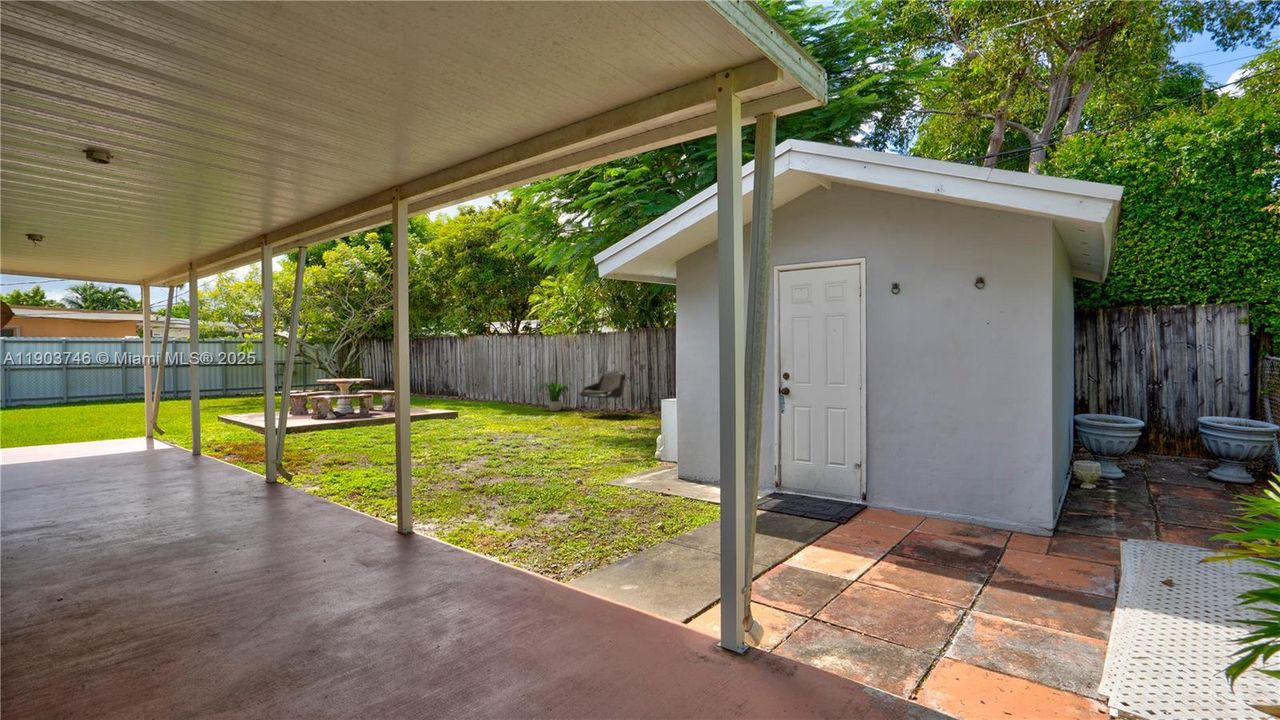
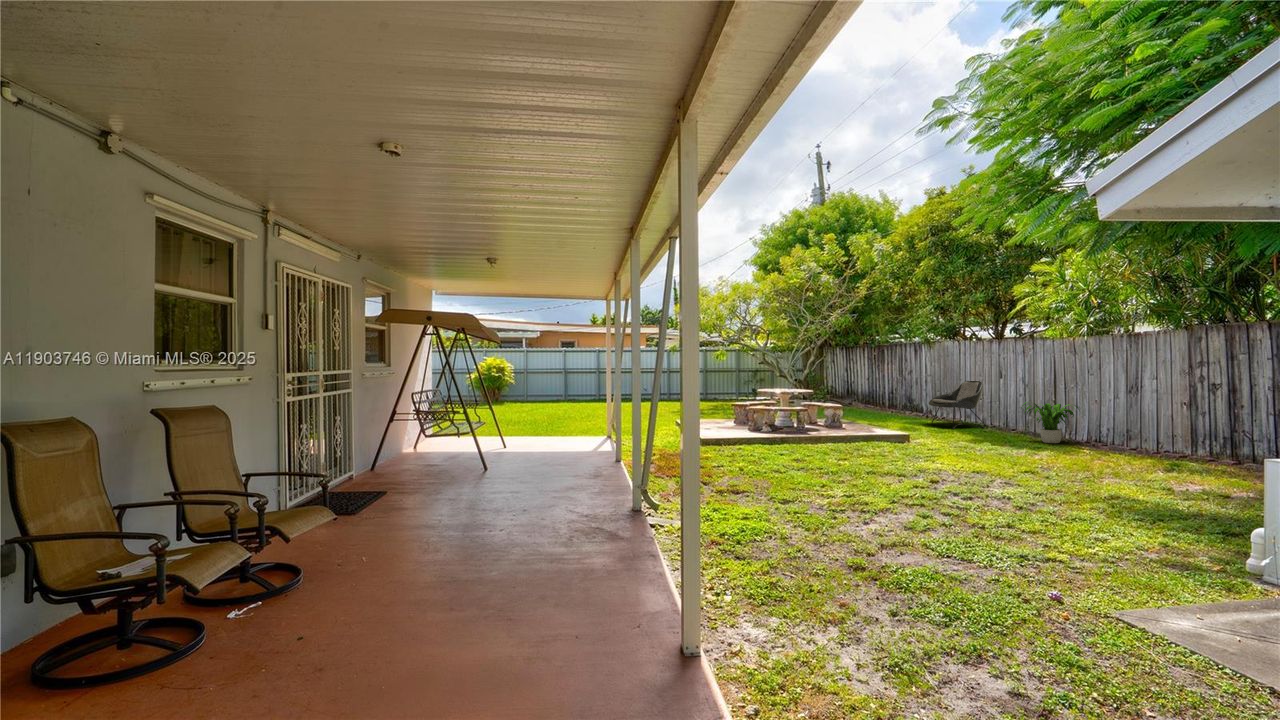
lounge chair: present [579,371,627,418] -> present [929,381,986,429]

